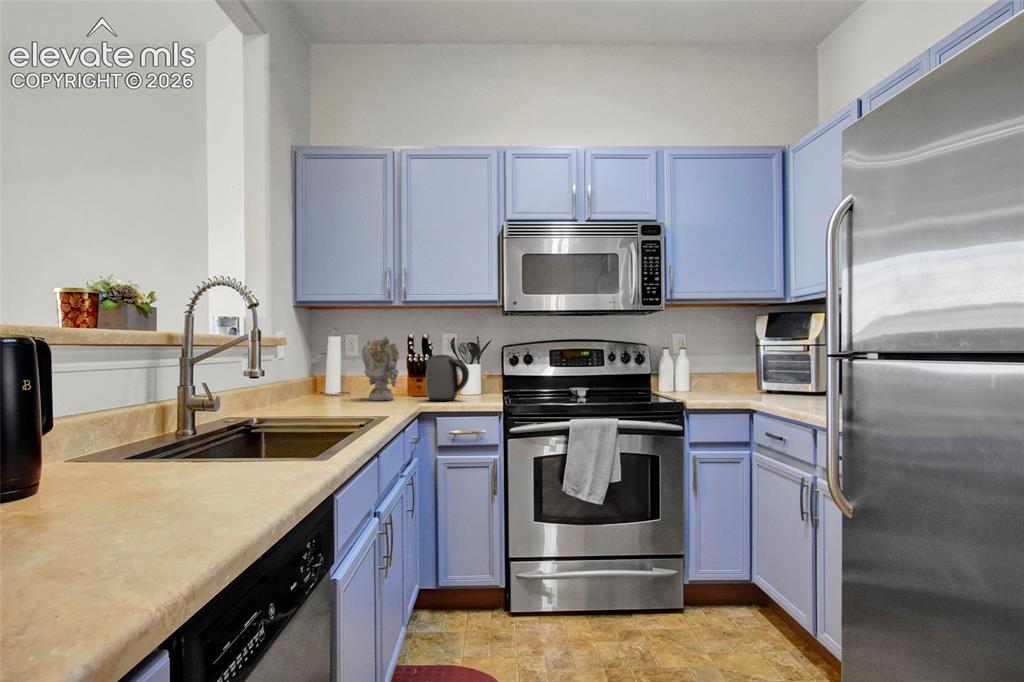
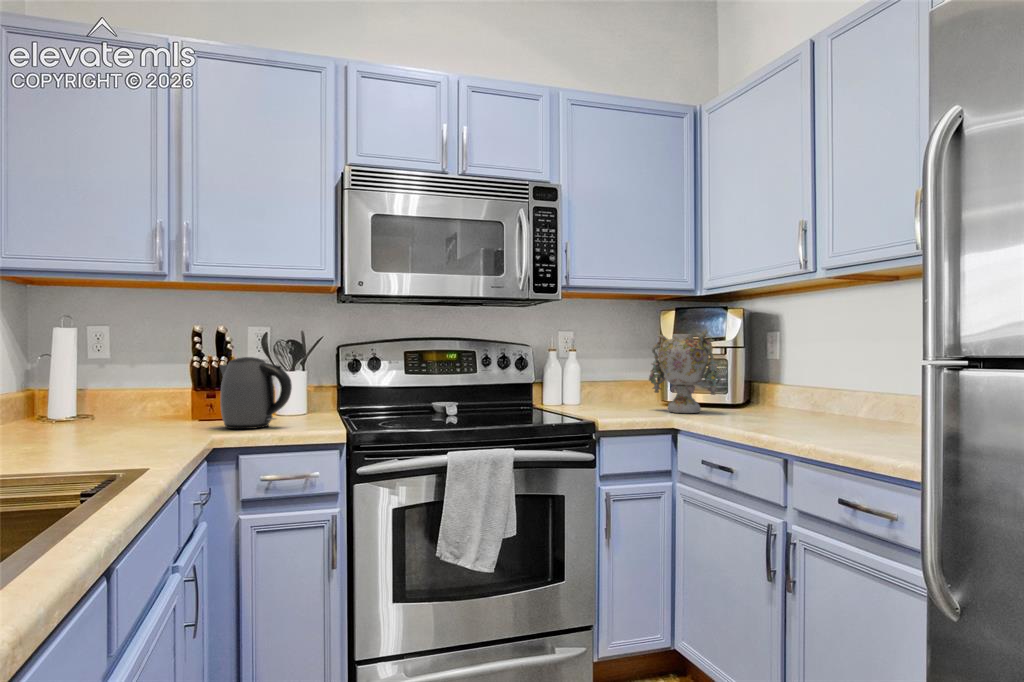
vase: present [362,336,399,400] -> present [649,329,721,413]

